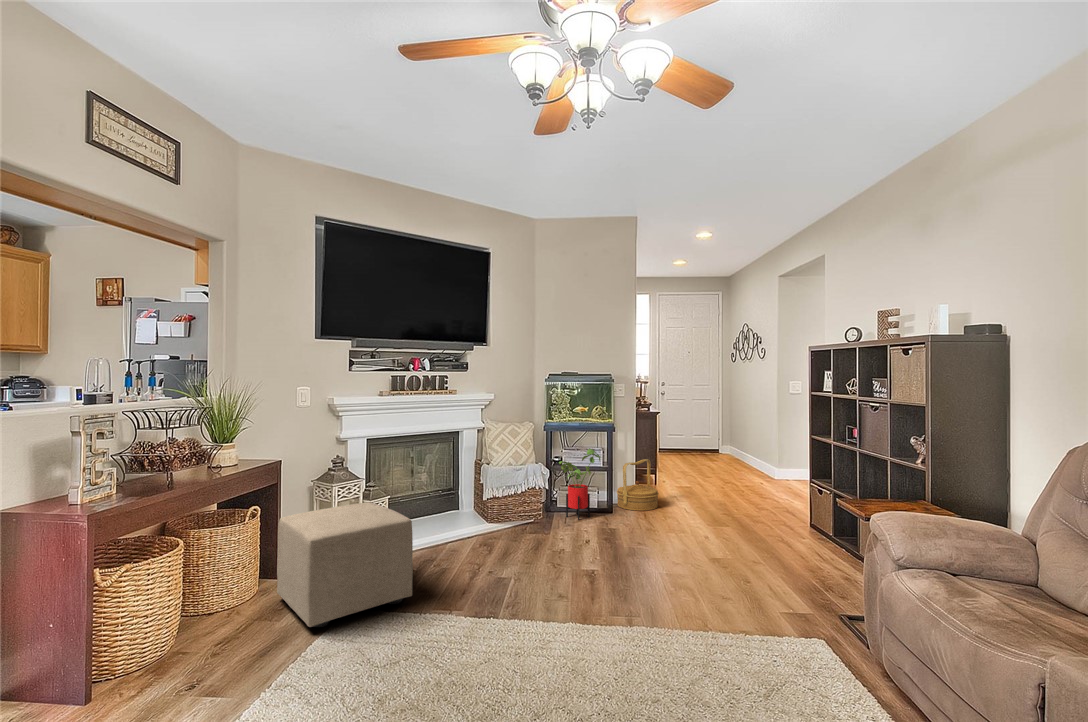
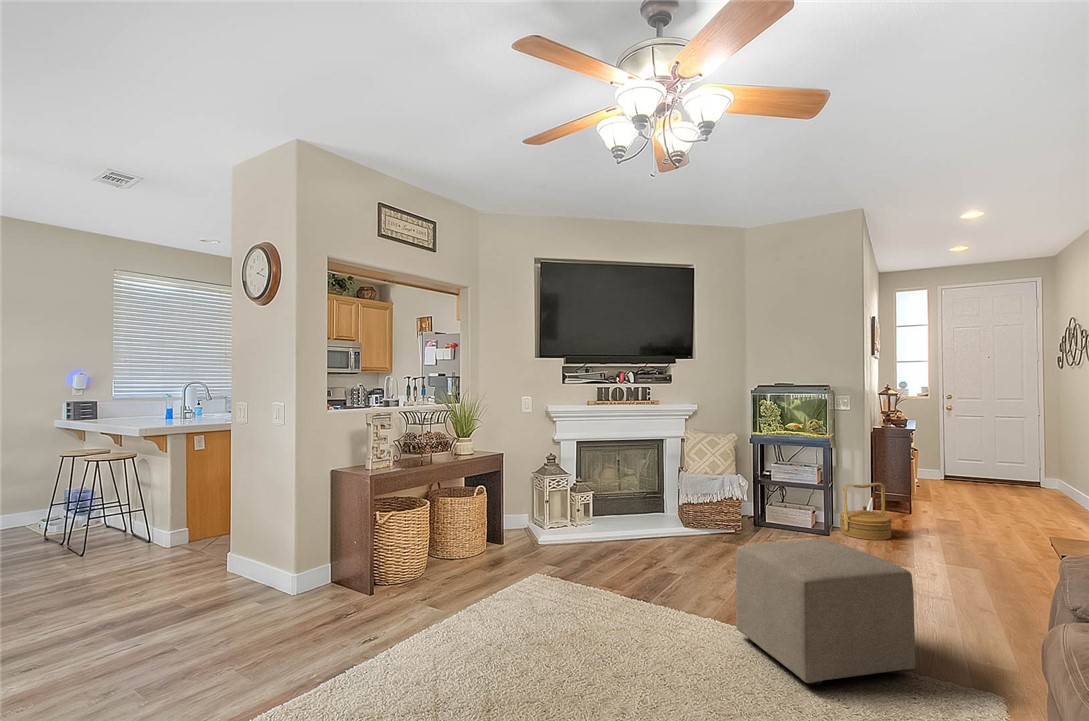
house plant: present [559,449,600,520] -> none [764,465,812,539]
ottoman: present [277,502,413,627] -> present [736,539,915,685]

